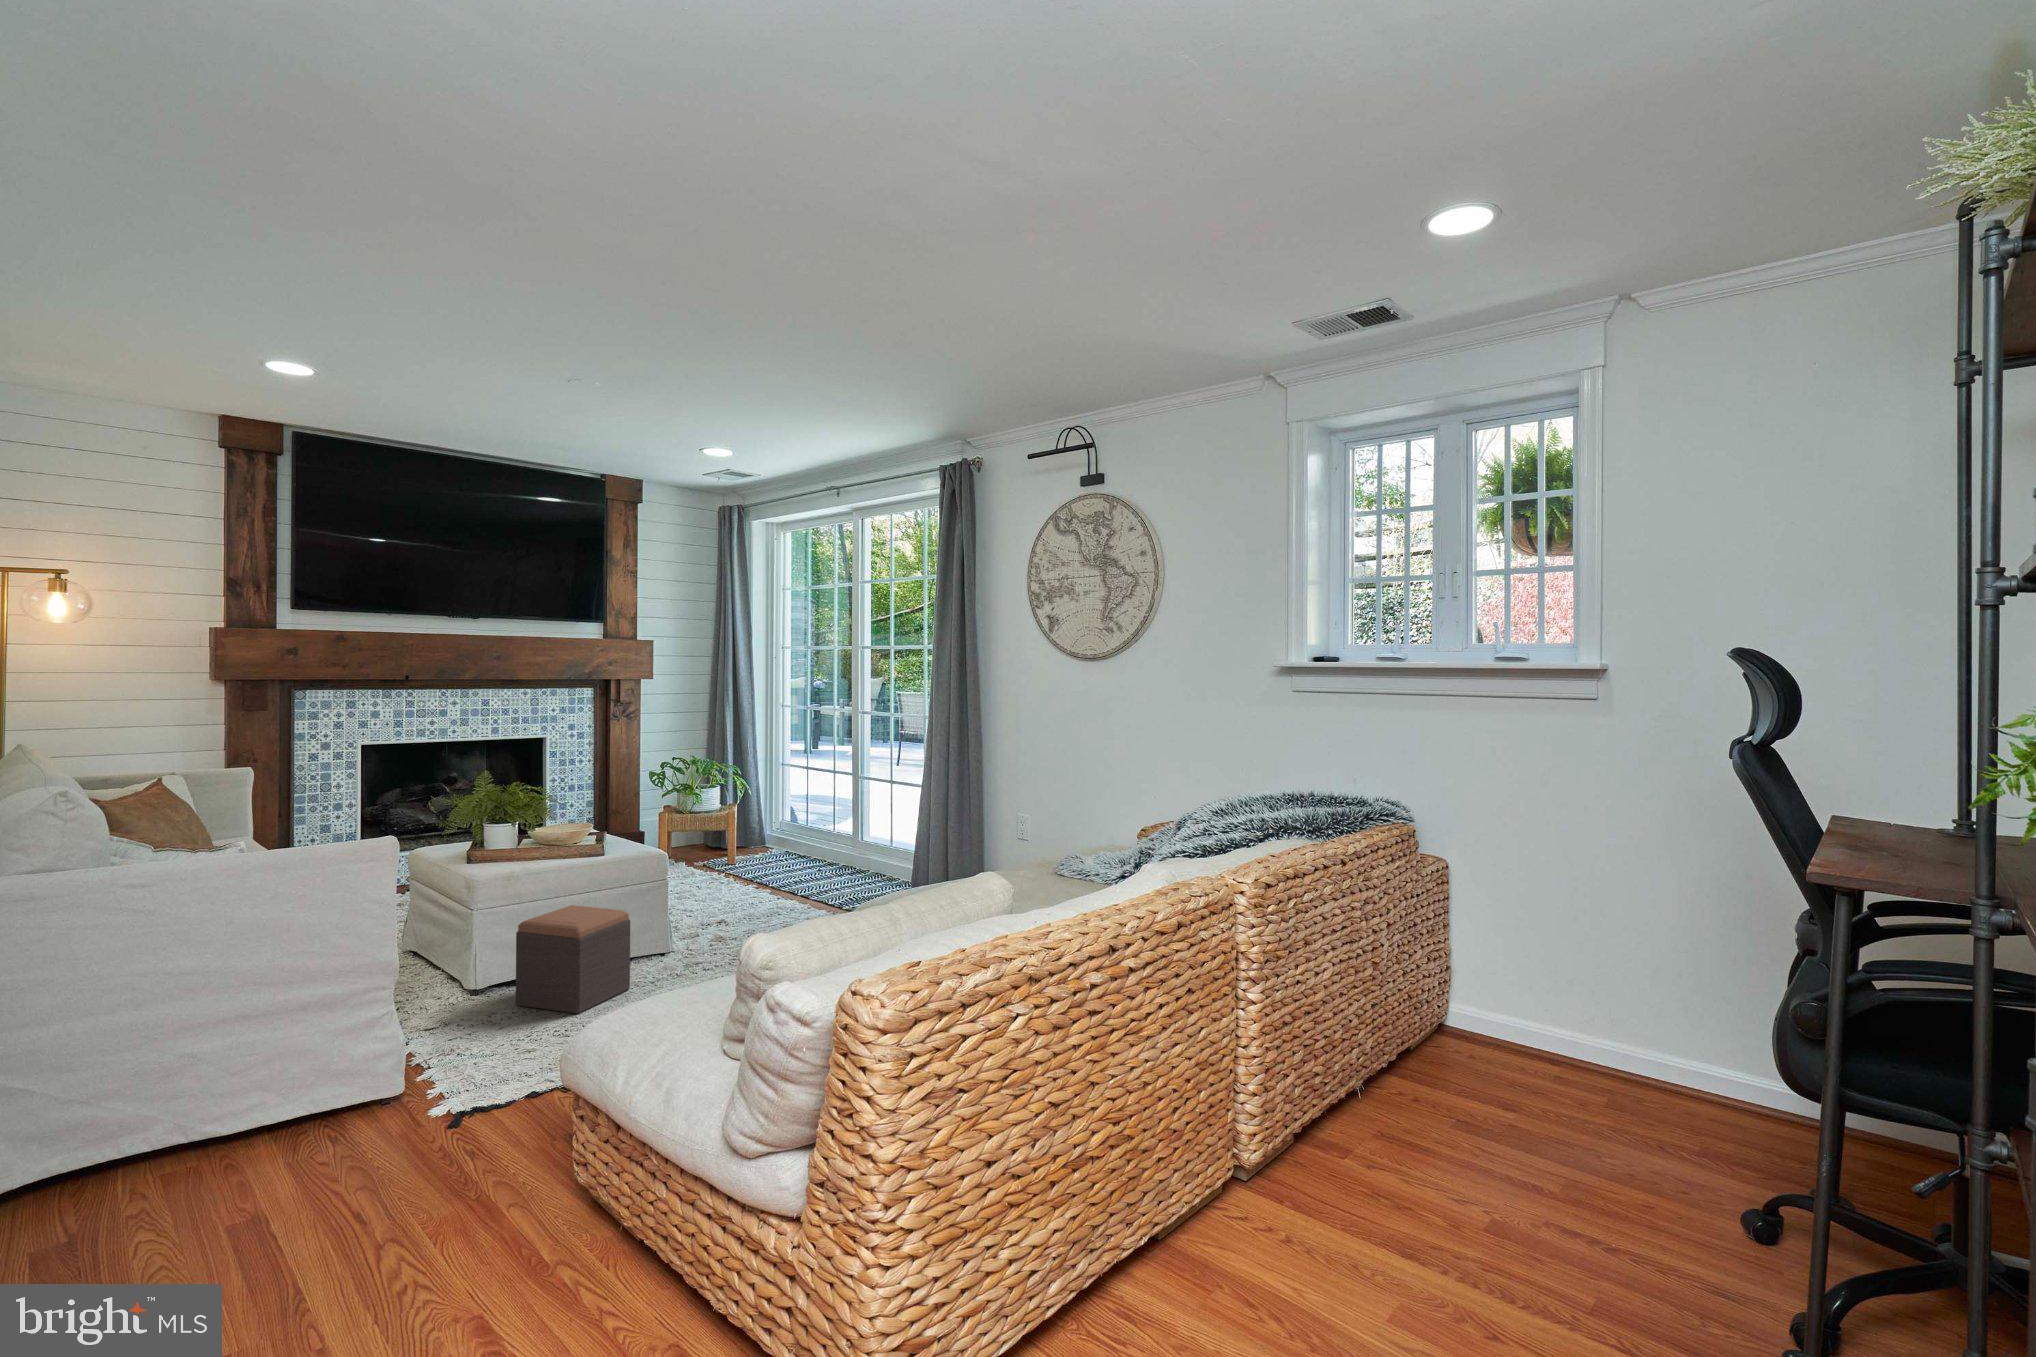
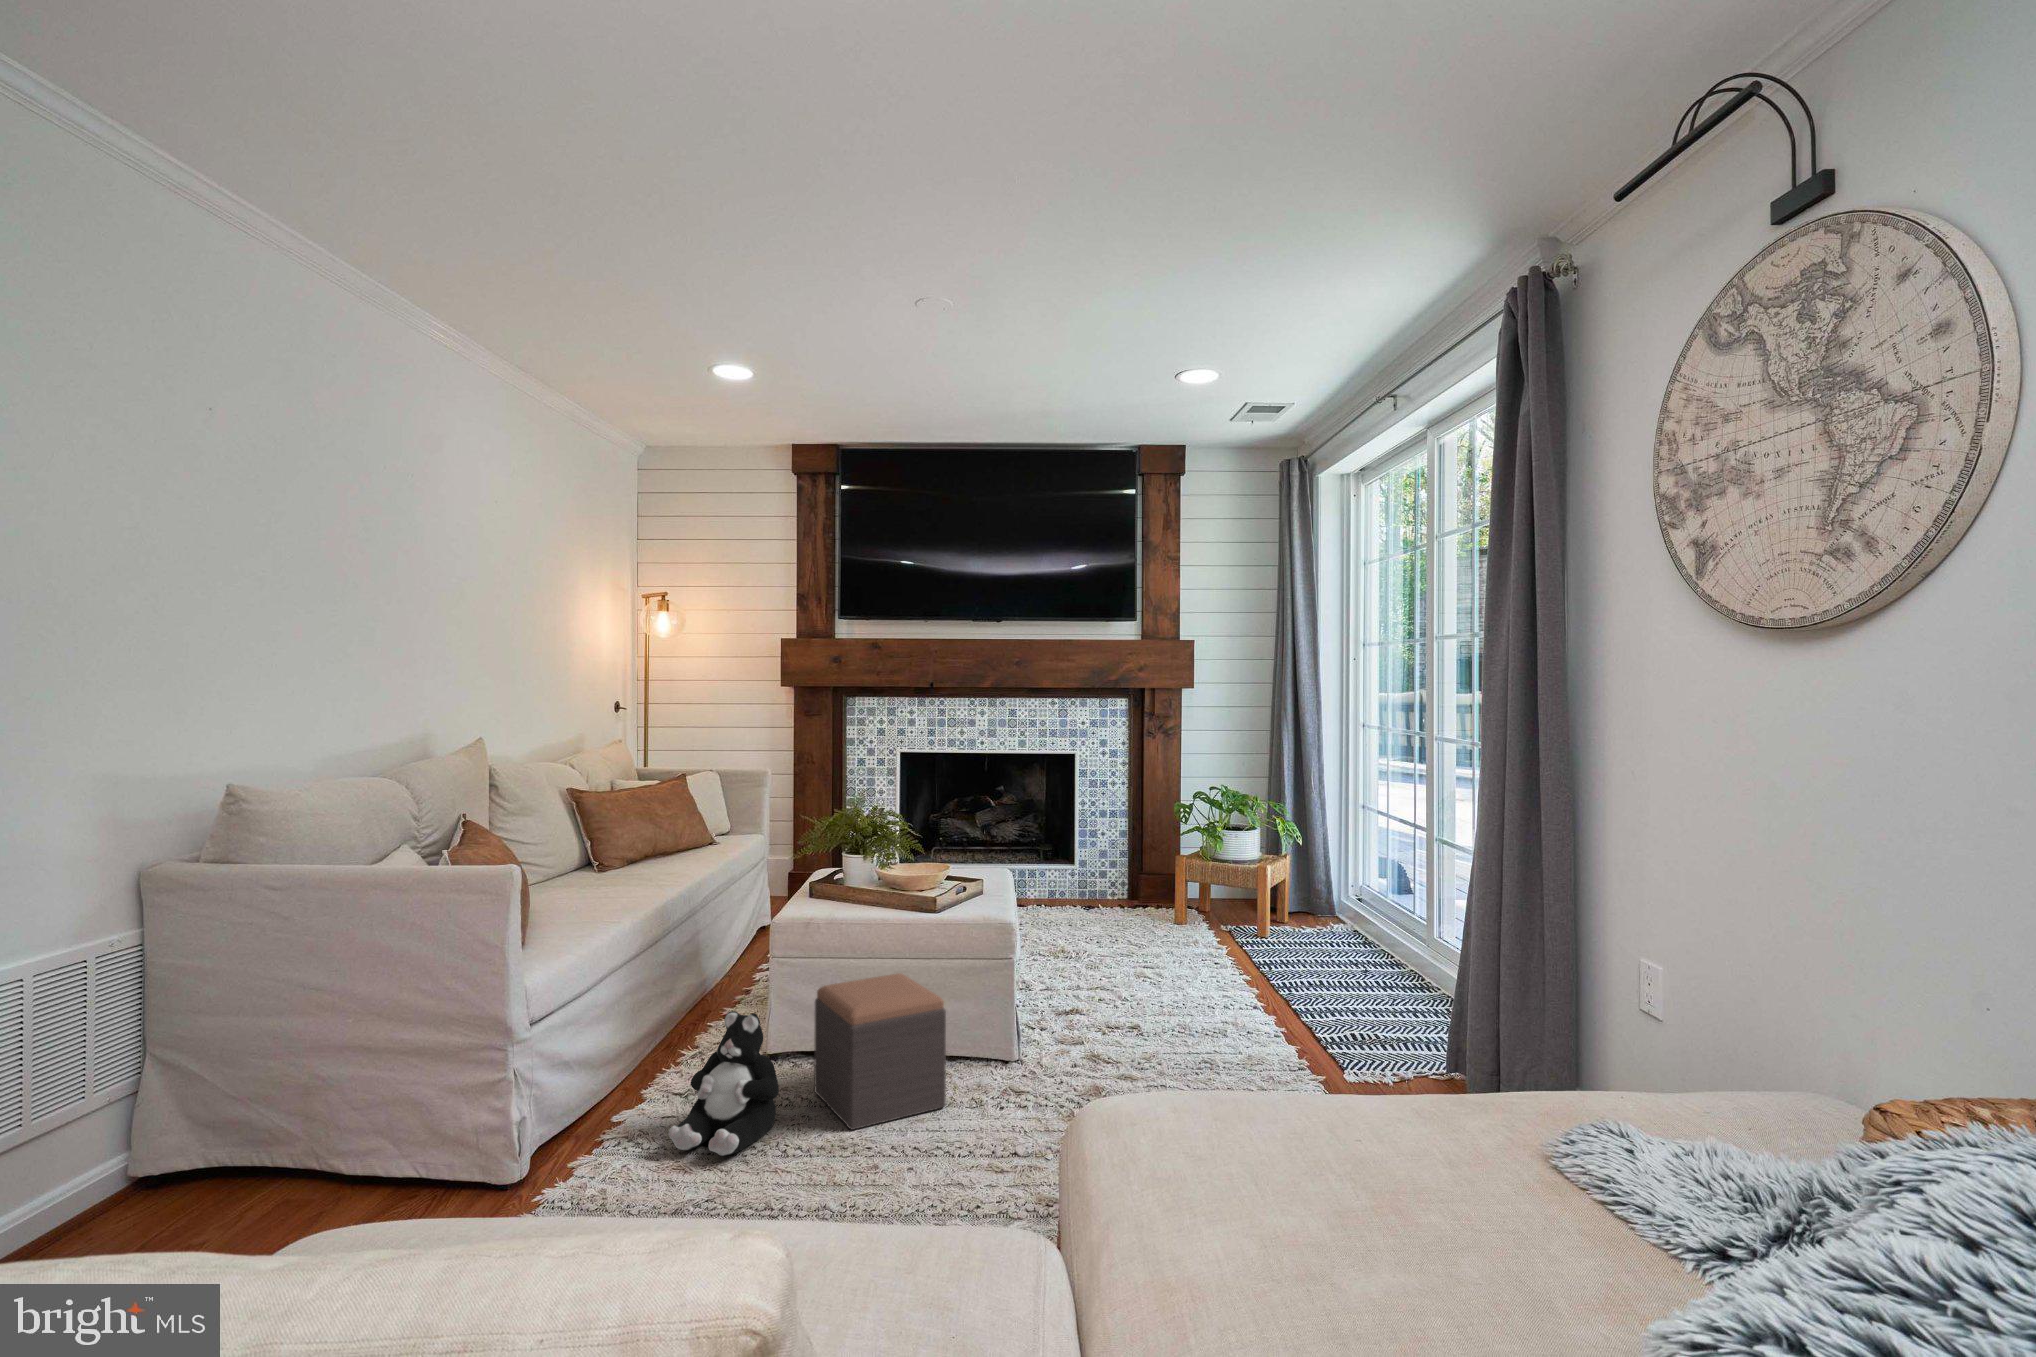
plush toy: none [443,944,528,1052] -> present [668,1011,779,1156]

